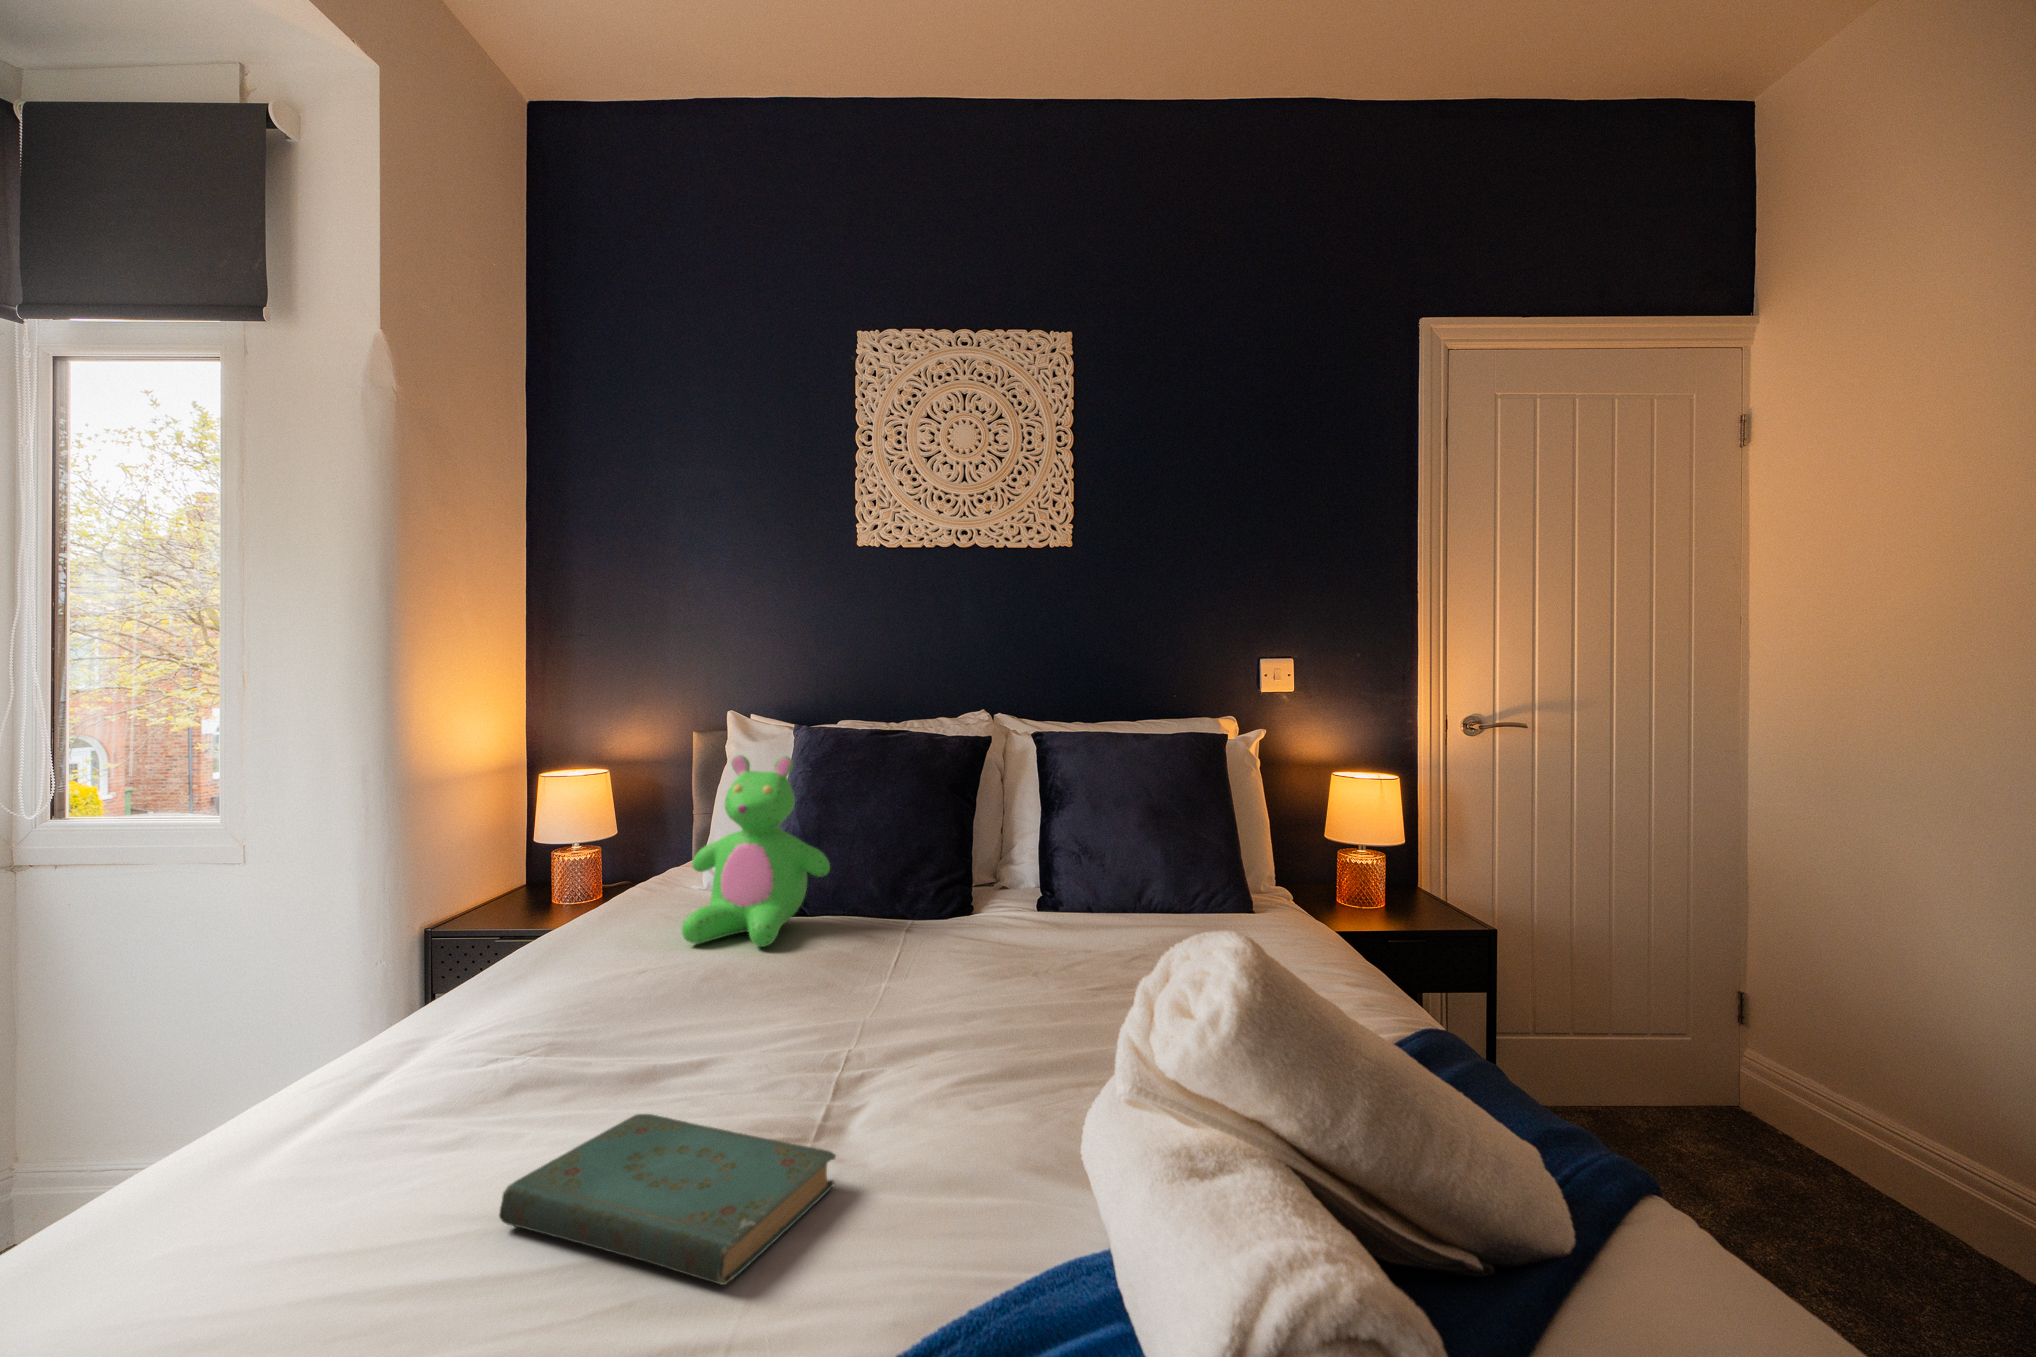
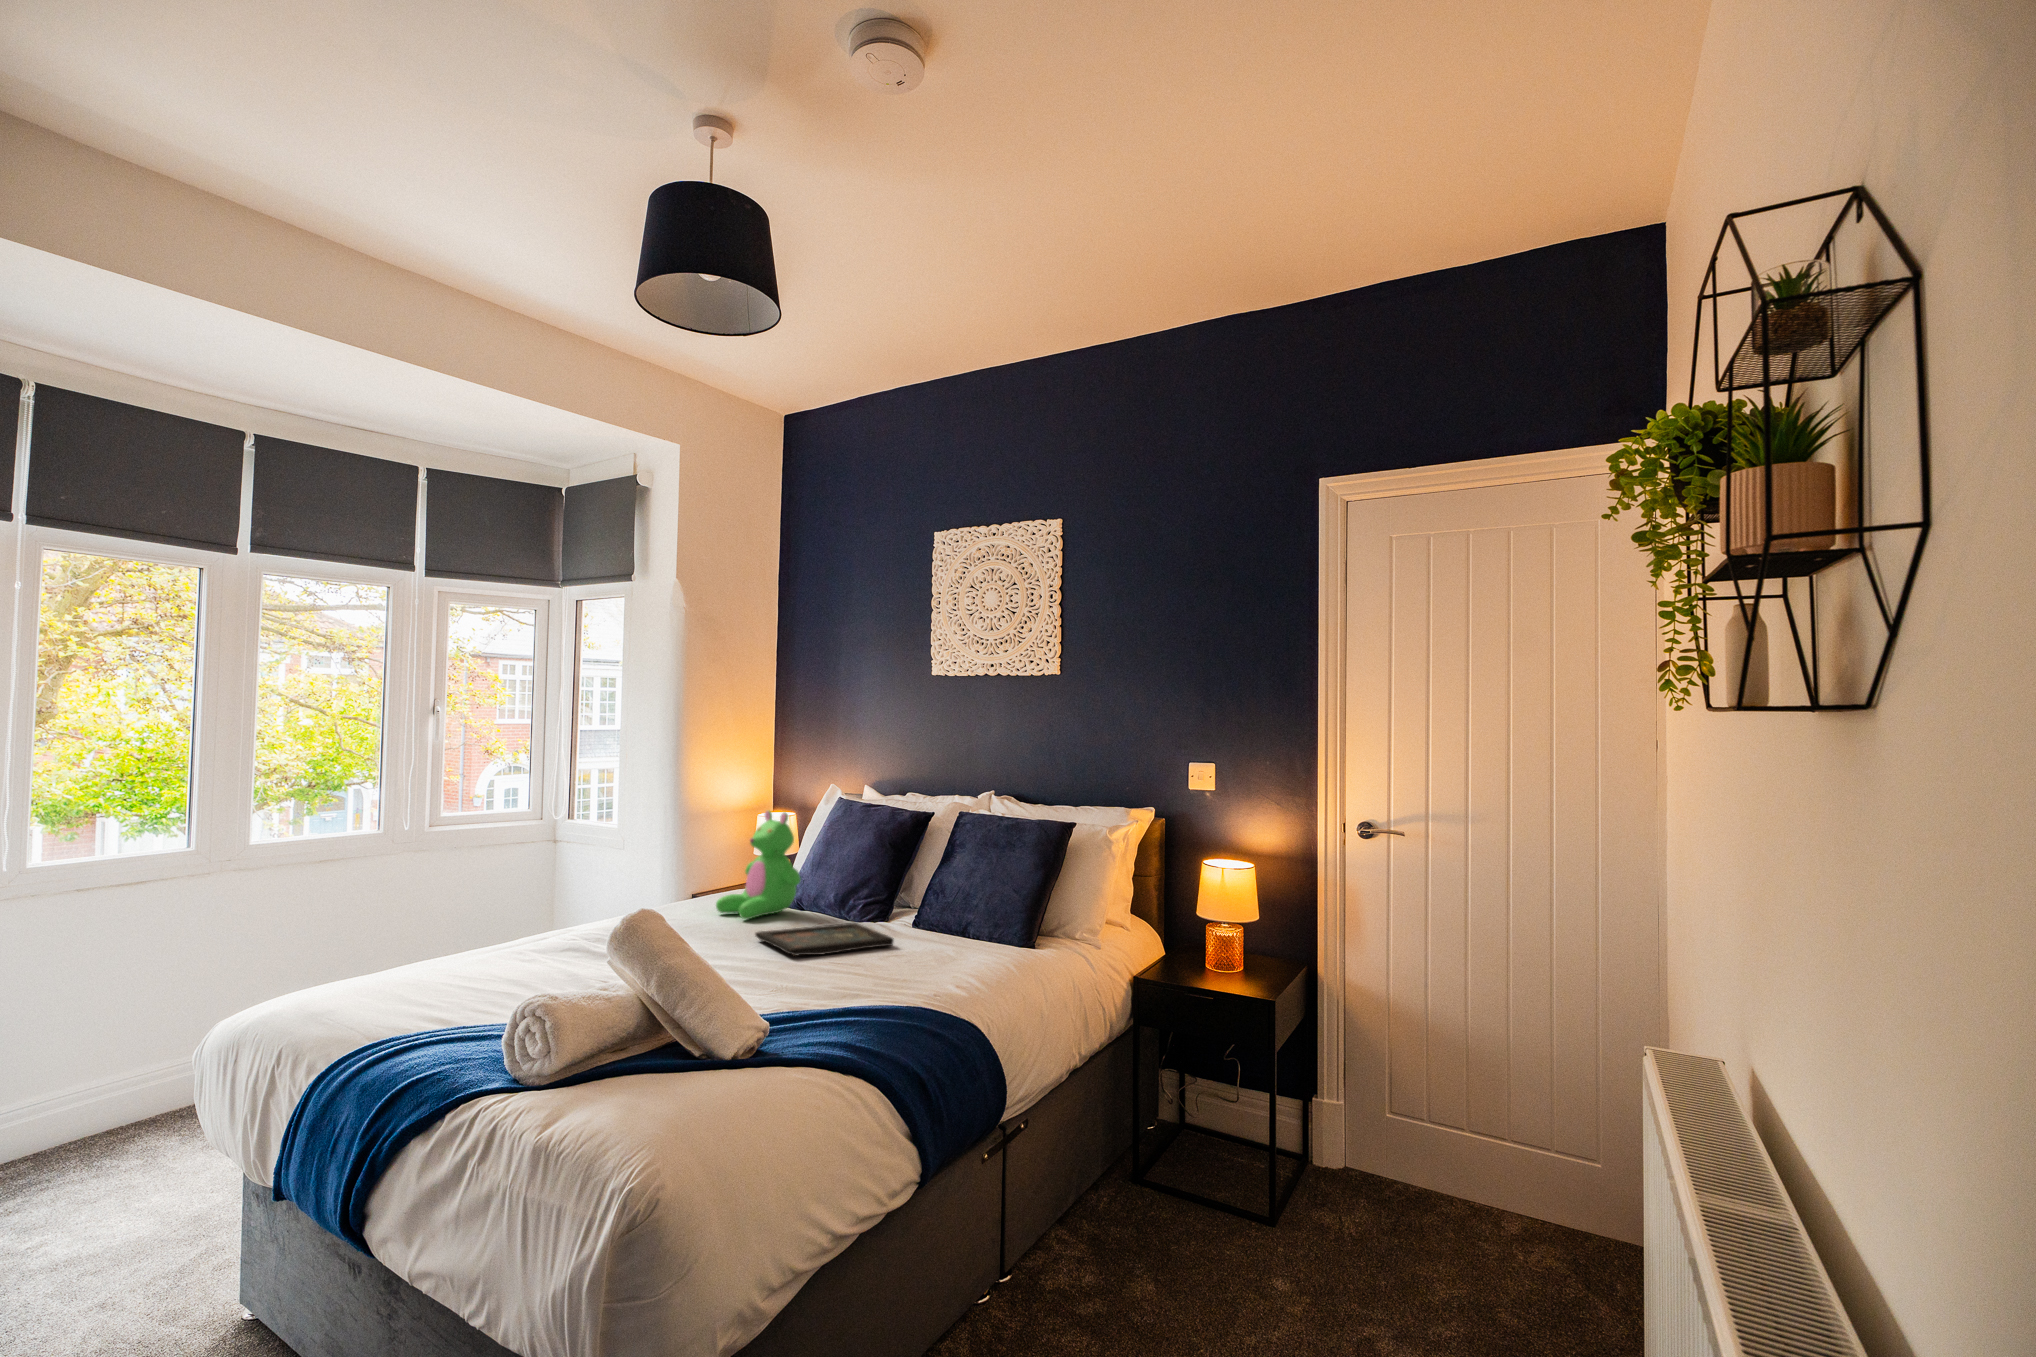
tray: none [883,920,1085,994] -> present [755,923,894,955]
book: present [499,1114,836,1285] -> none [461,951,562,994]

